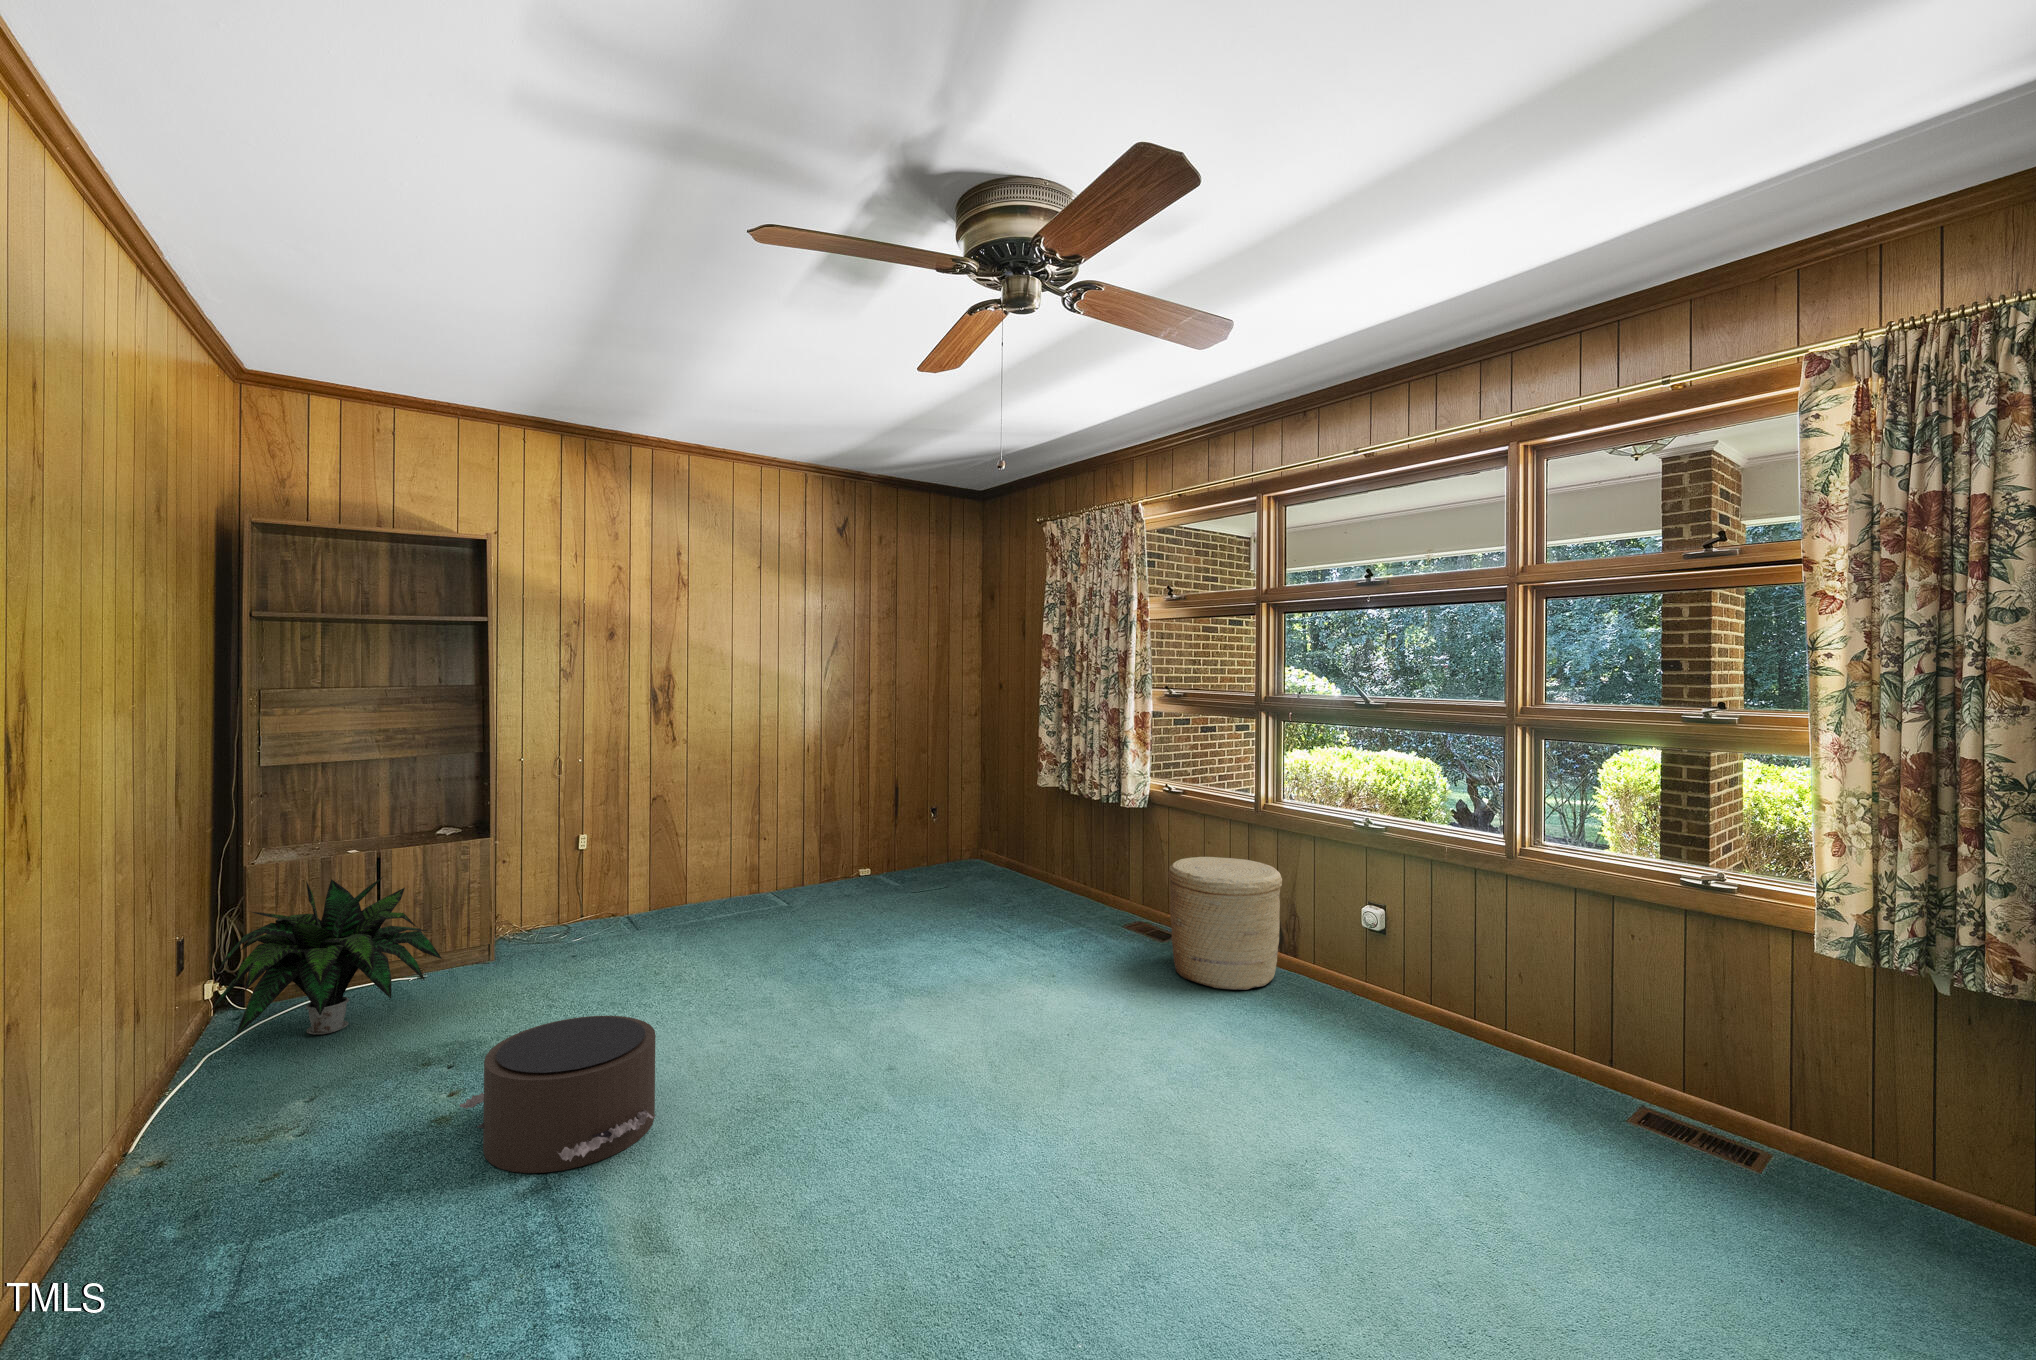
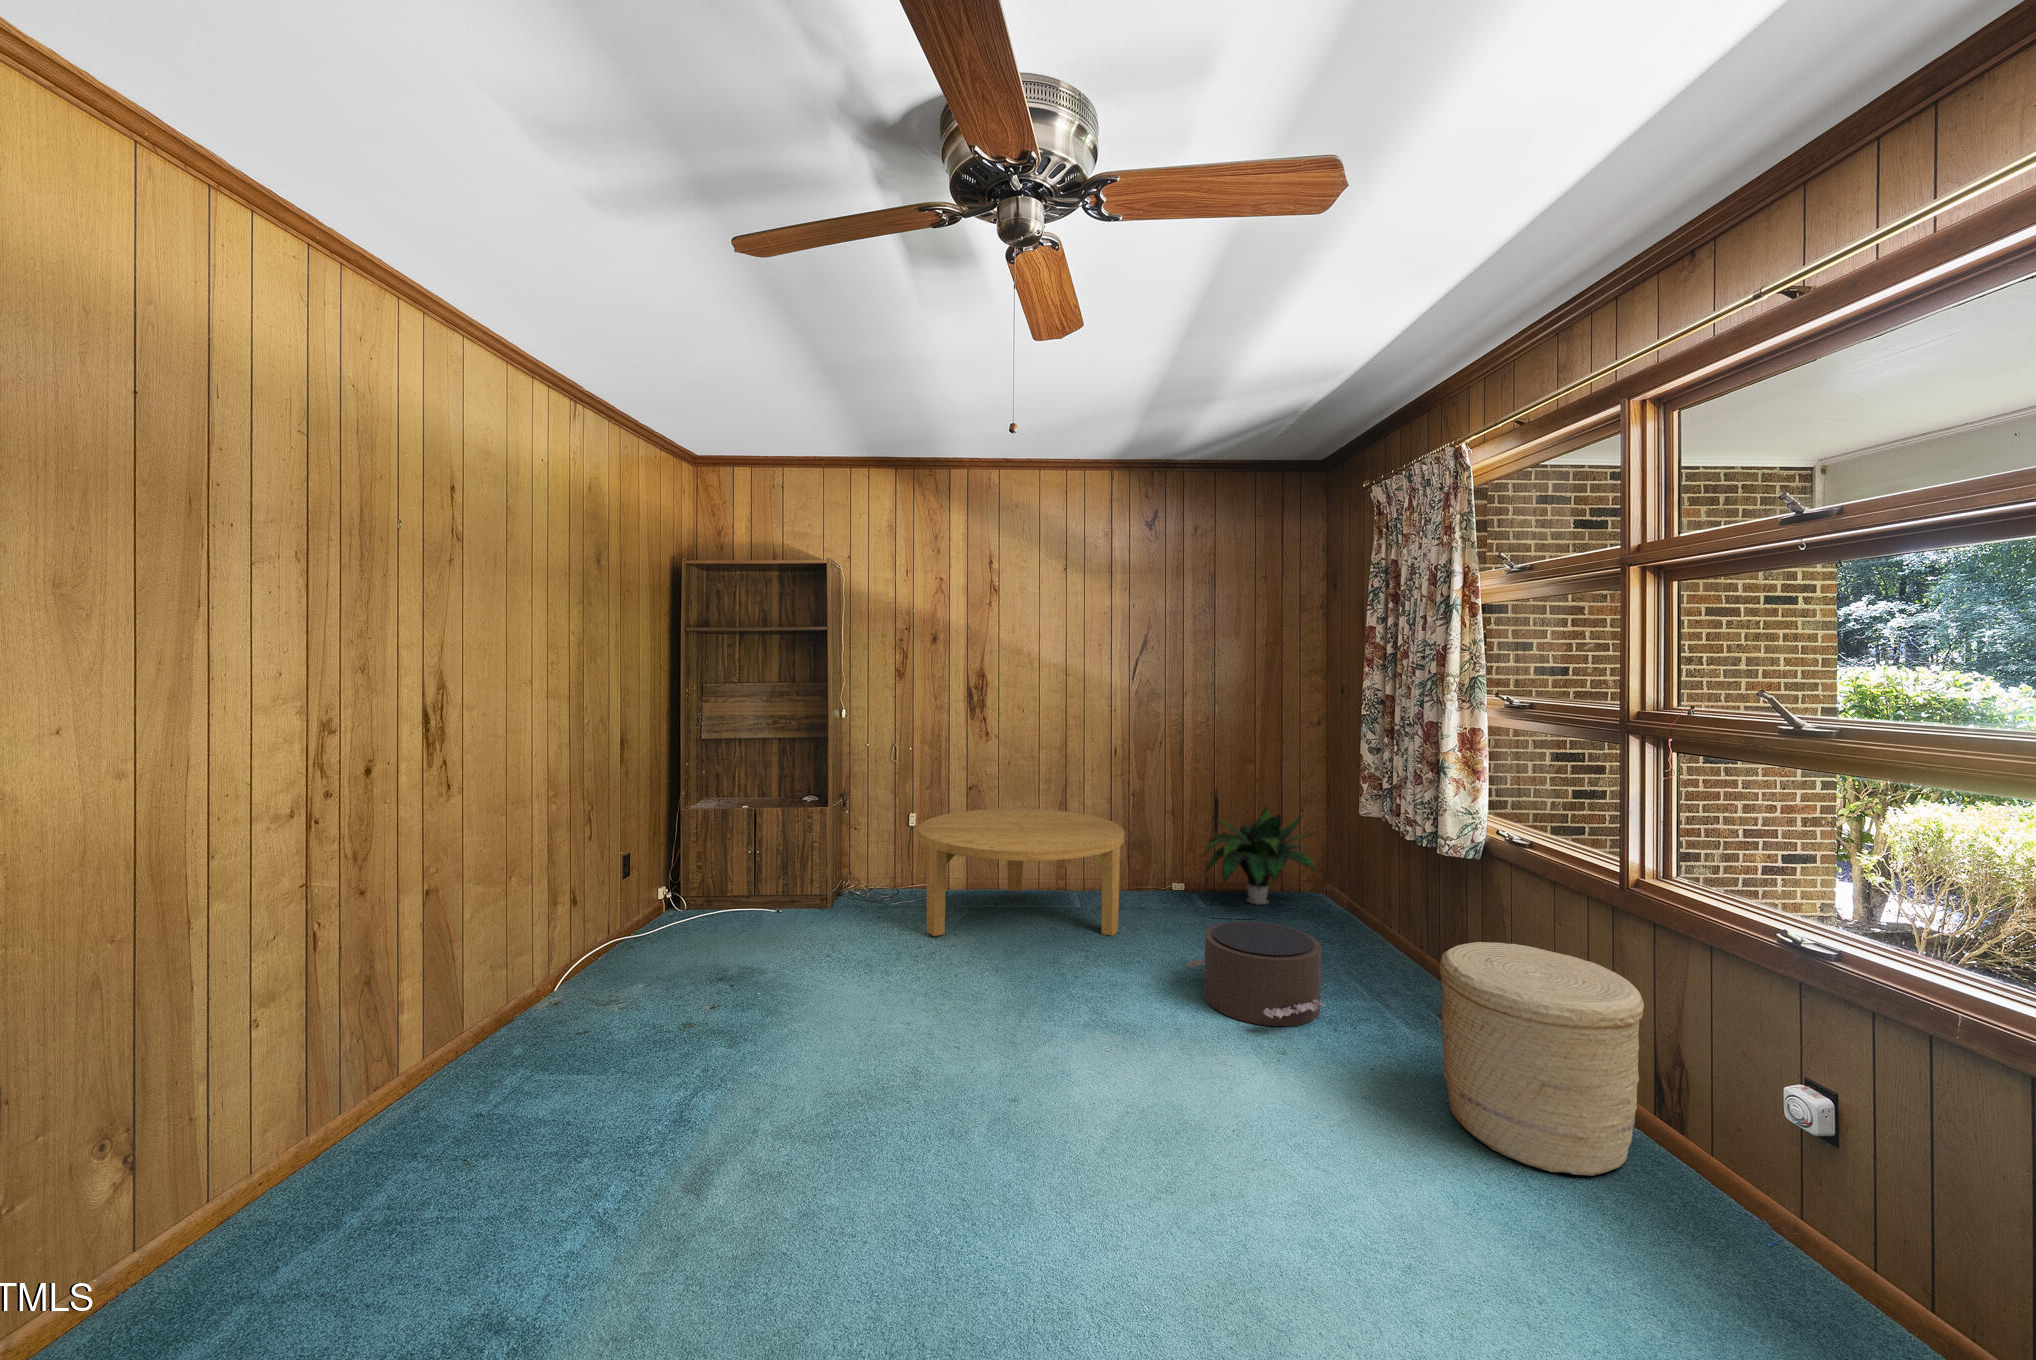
coffee table: none [631,816,855,959] -> present [918,809,1124,936]
potted plant: present [210,877,442,1036] -> present [1205,806,1317,905]
pouf: present [460,1016,656,1173] -> present [1186,921,1326,1026]

